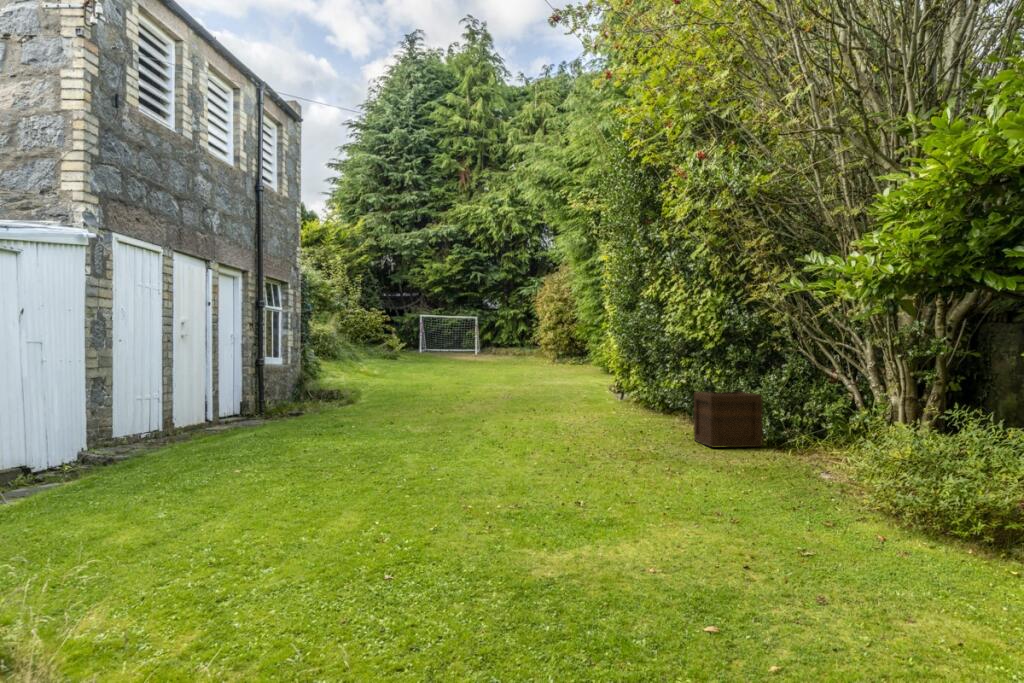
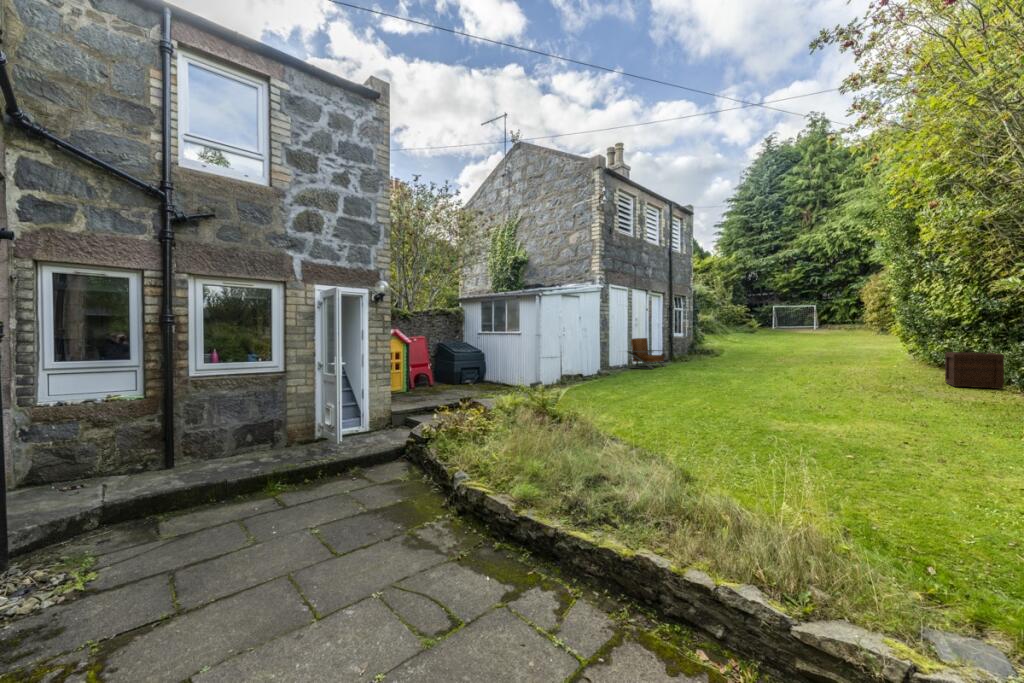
lounge chair: none [156,367,250,440] -> present [627,338,665,369]

